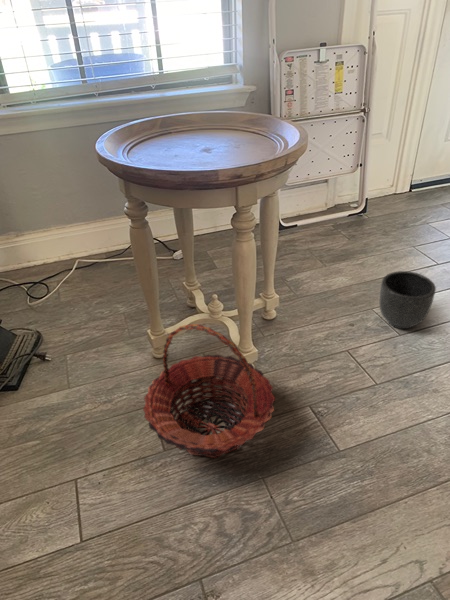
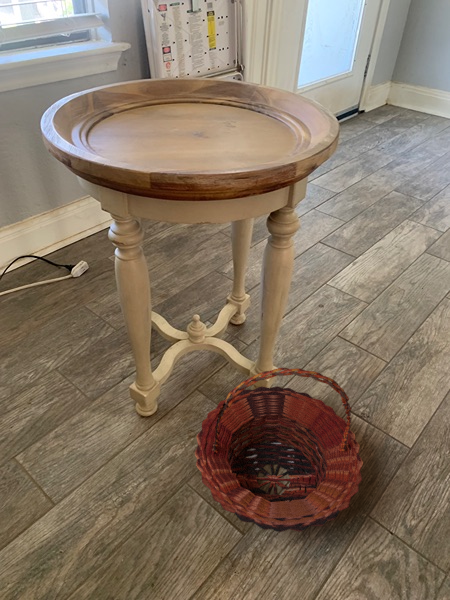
planter: present [379,271,436,329] -> none [341,238,398,298]

